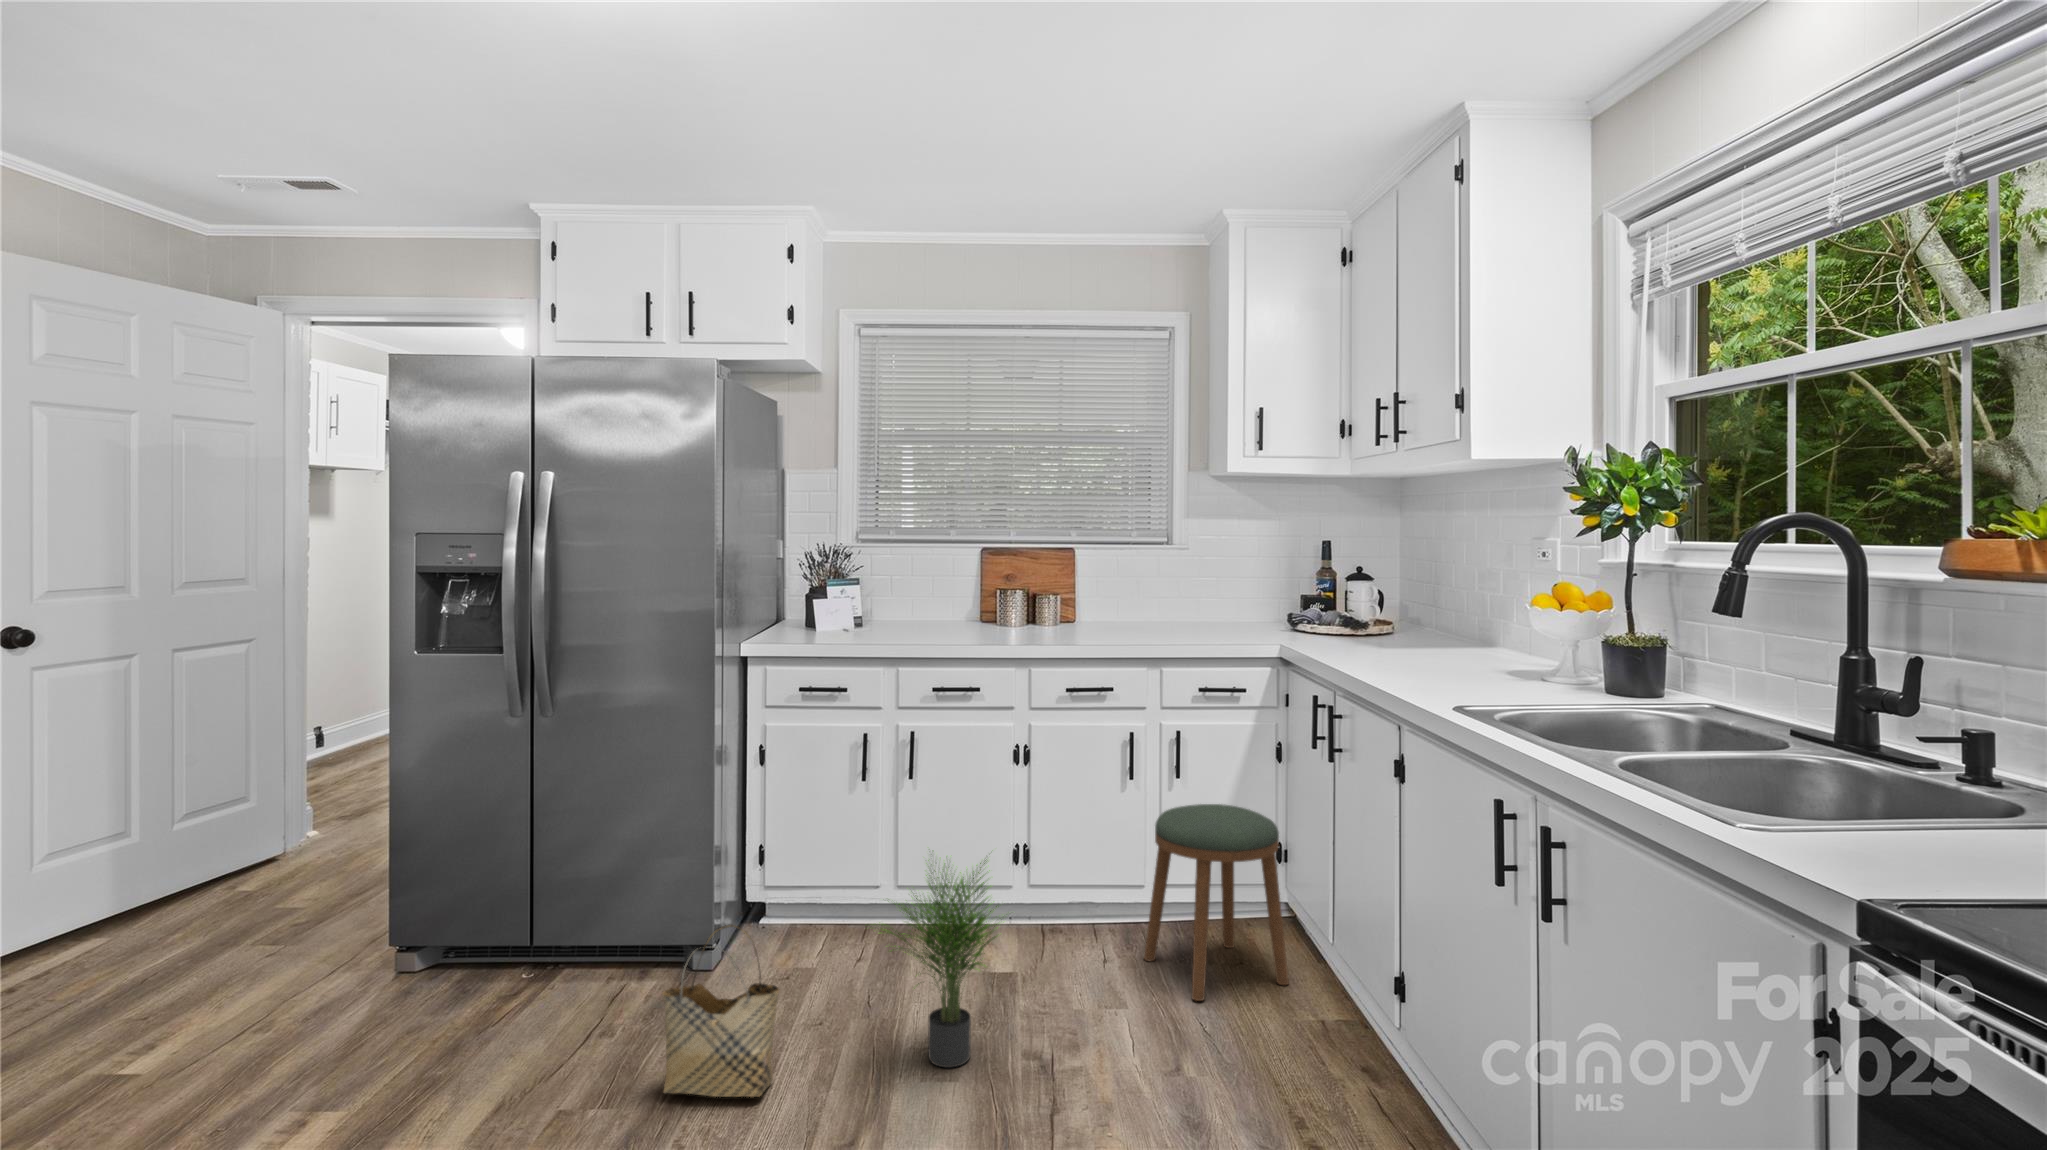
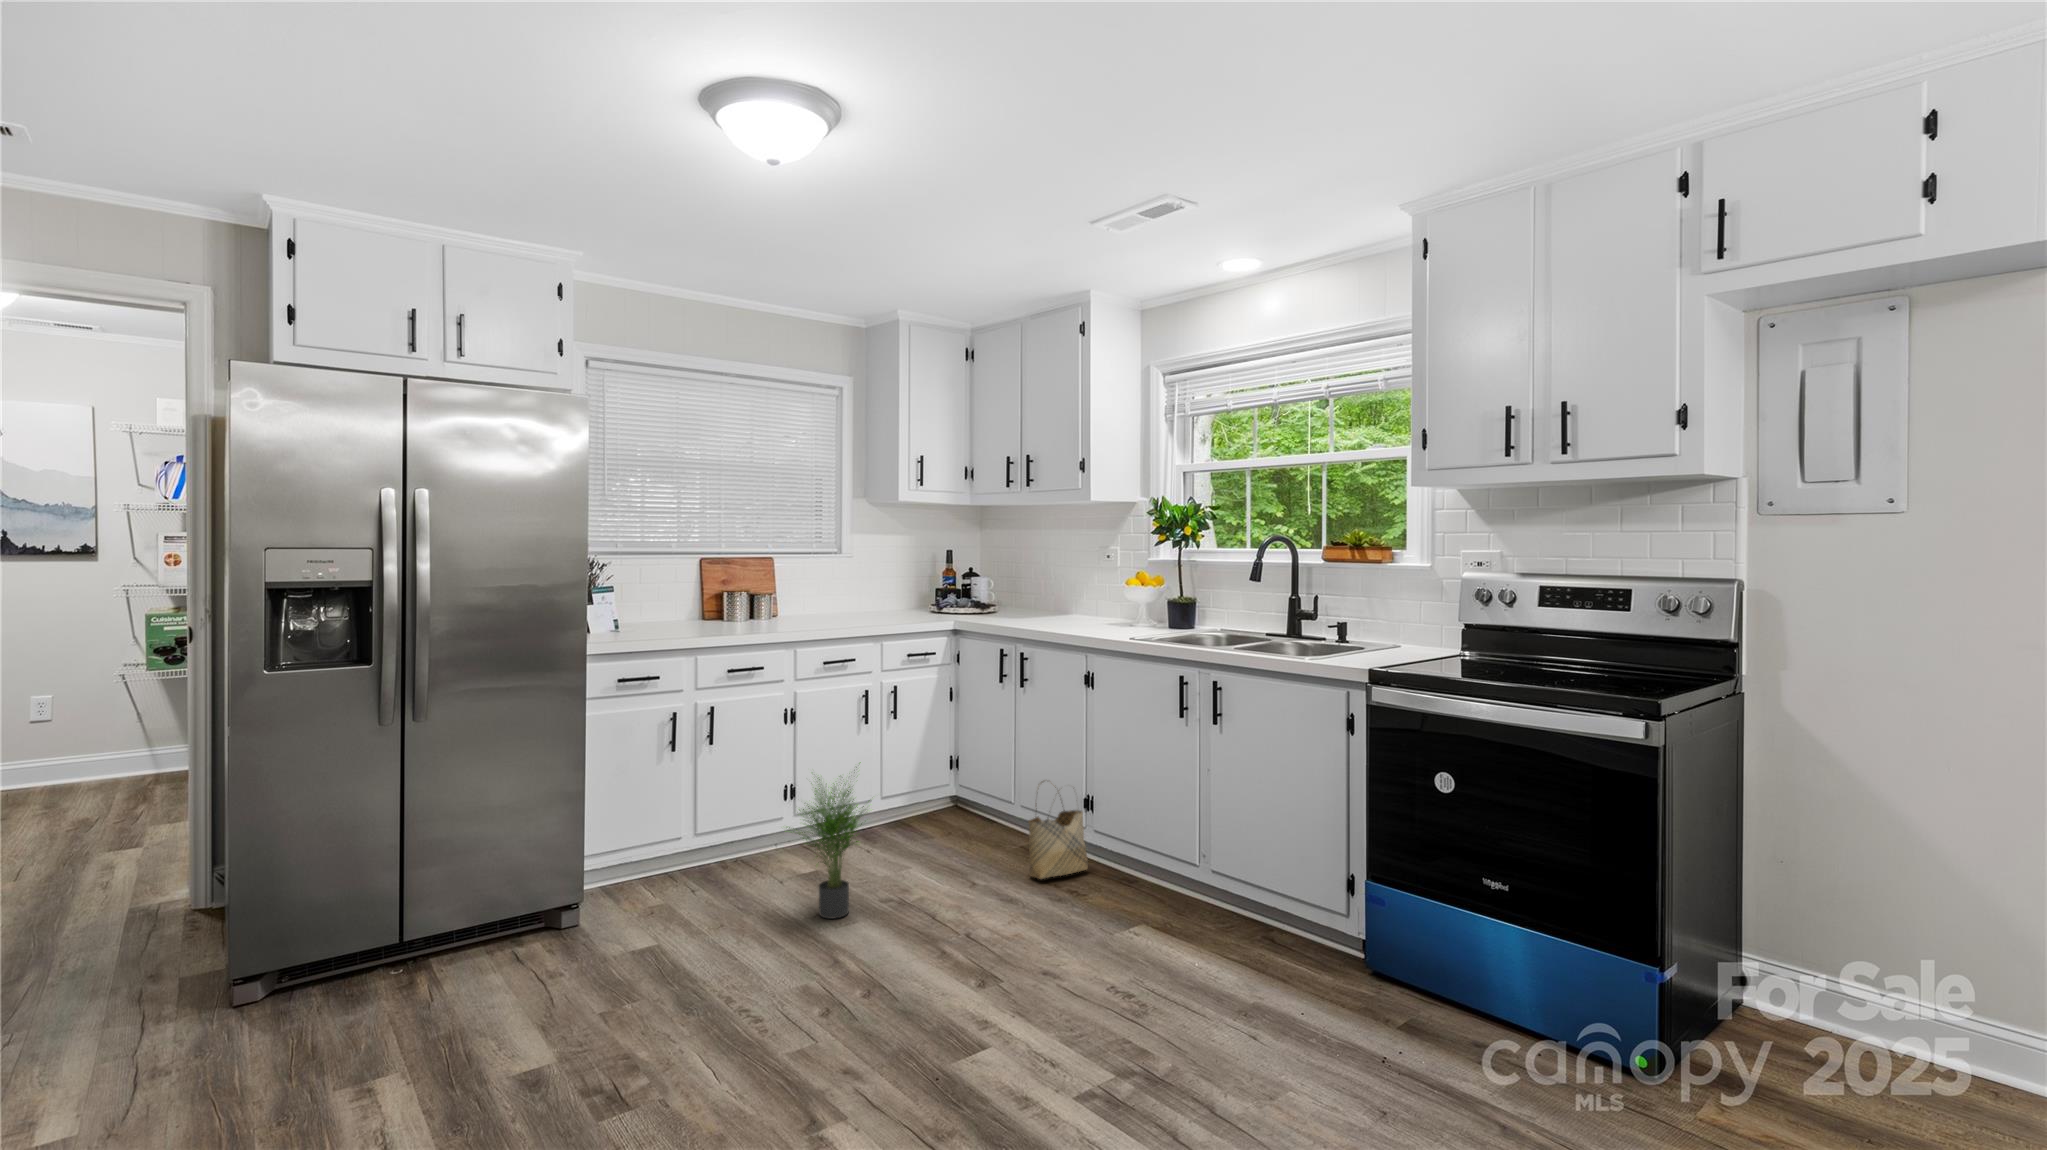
stool: present [1144,804,1289,1001] -> none [897,730,995,855]
woven basket: present [662,925,779,1097] -> present [1028,782,1088,879]

